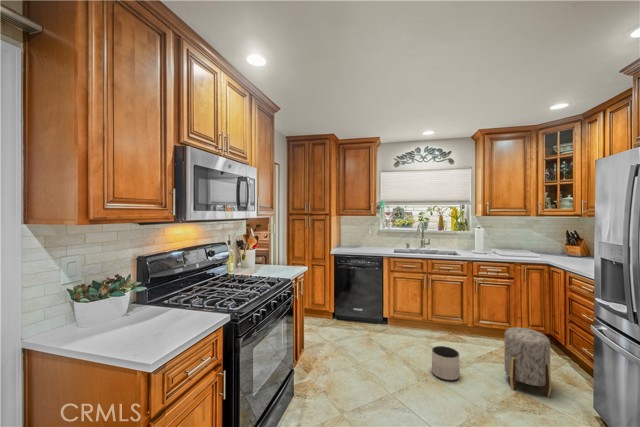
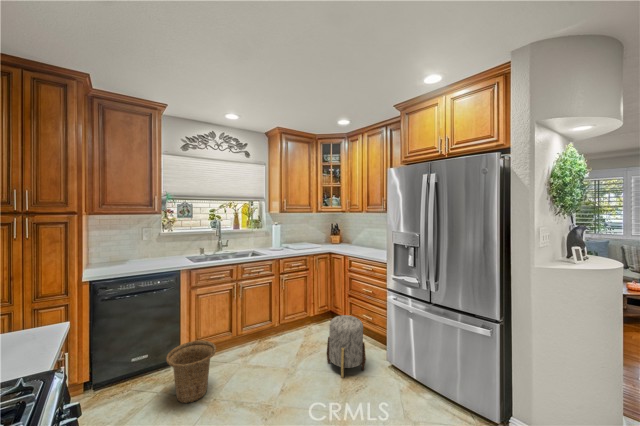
basket: none [364,307,397,347] -> present [166,341,216,403]
planter: present [432,346,460,380] -> none [274,363,303,405]

